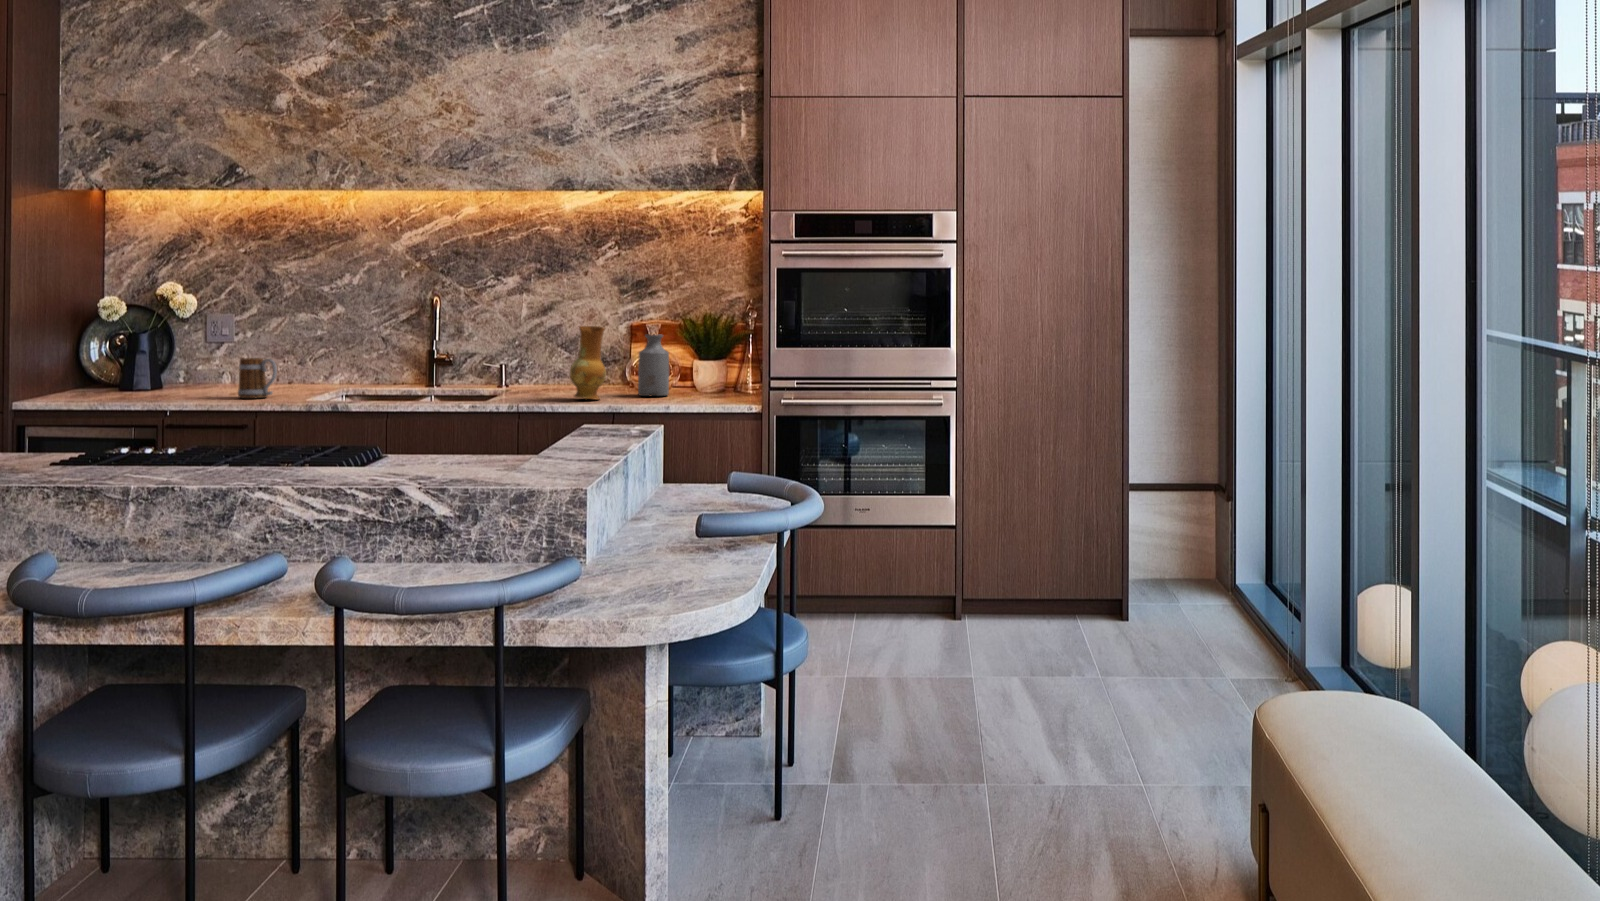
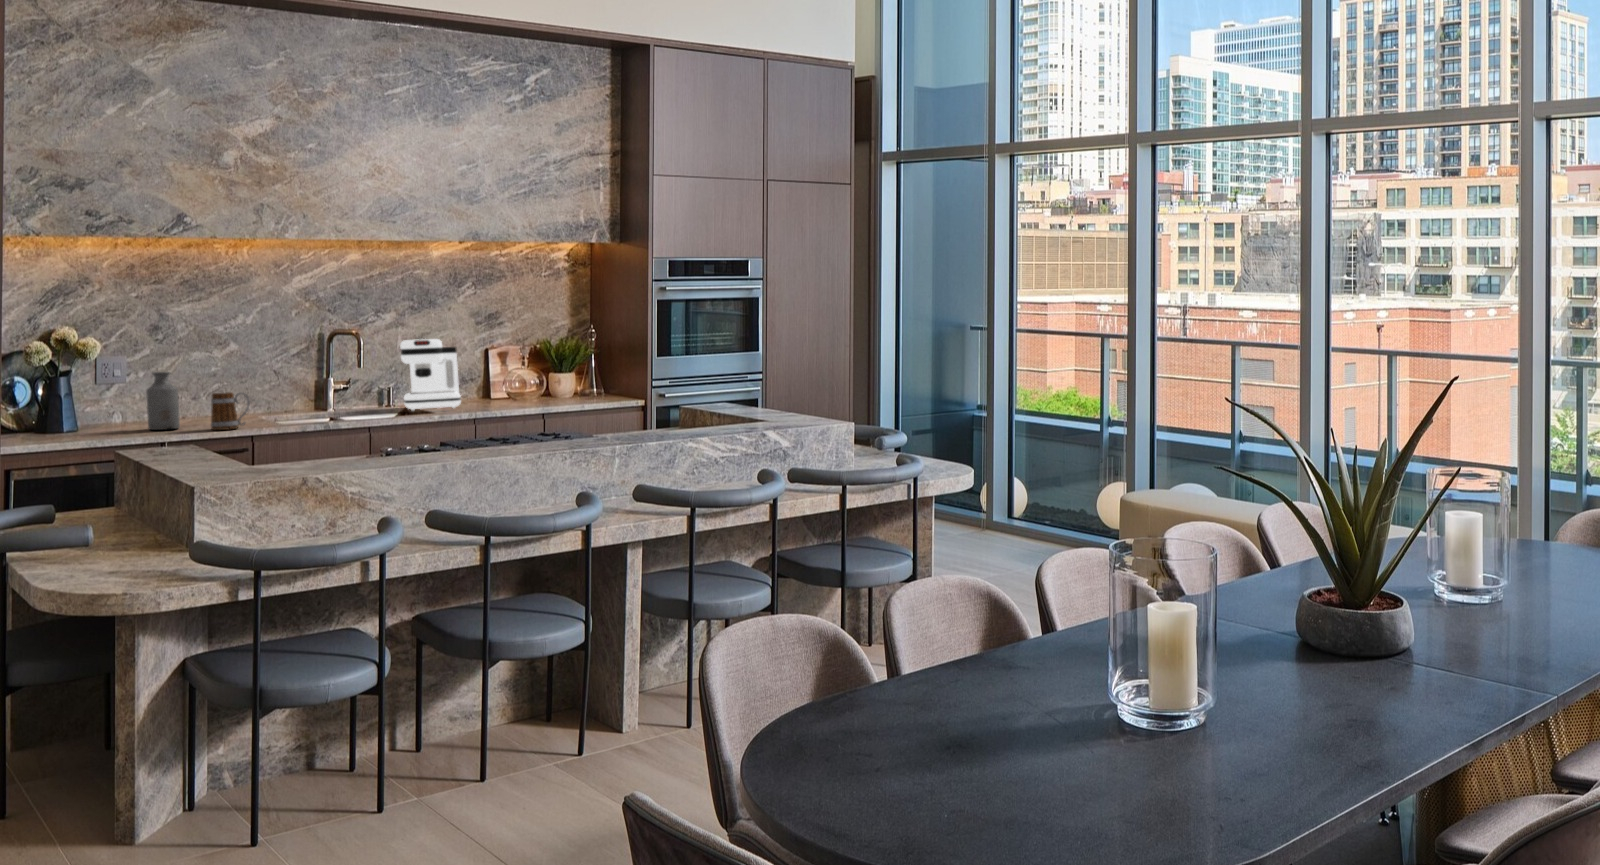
coffee maker: none [482,309,564,393] -> present [400,339,461,410]
ceramic jug: present [570,326,606,400] -> none [499,350,531,409]
bottle: present [638,335,669,396] -> present [146,372,180,430]

